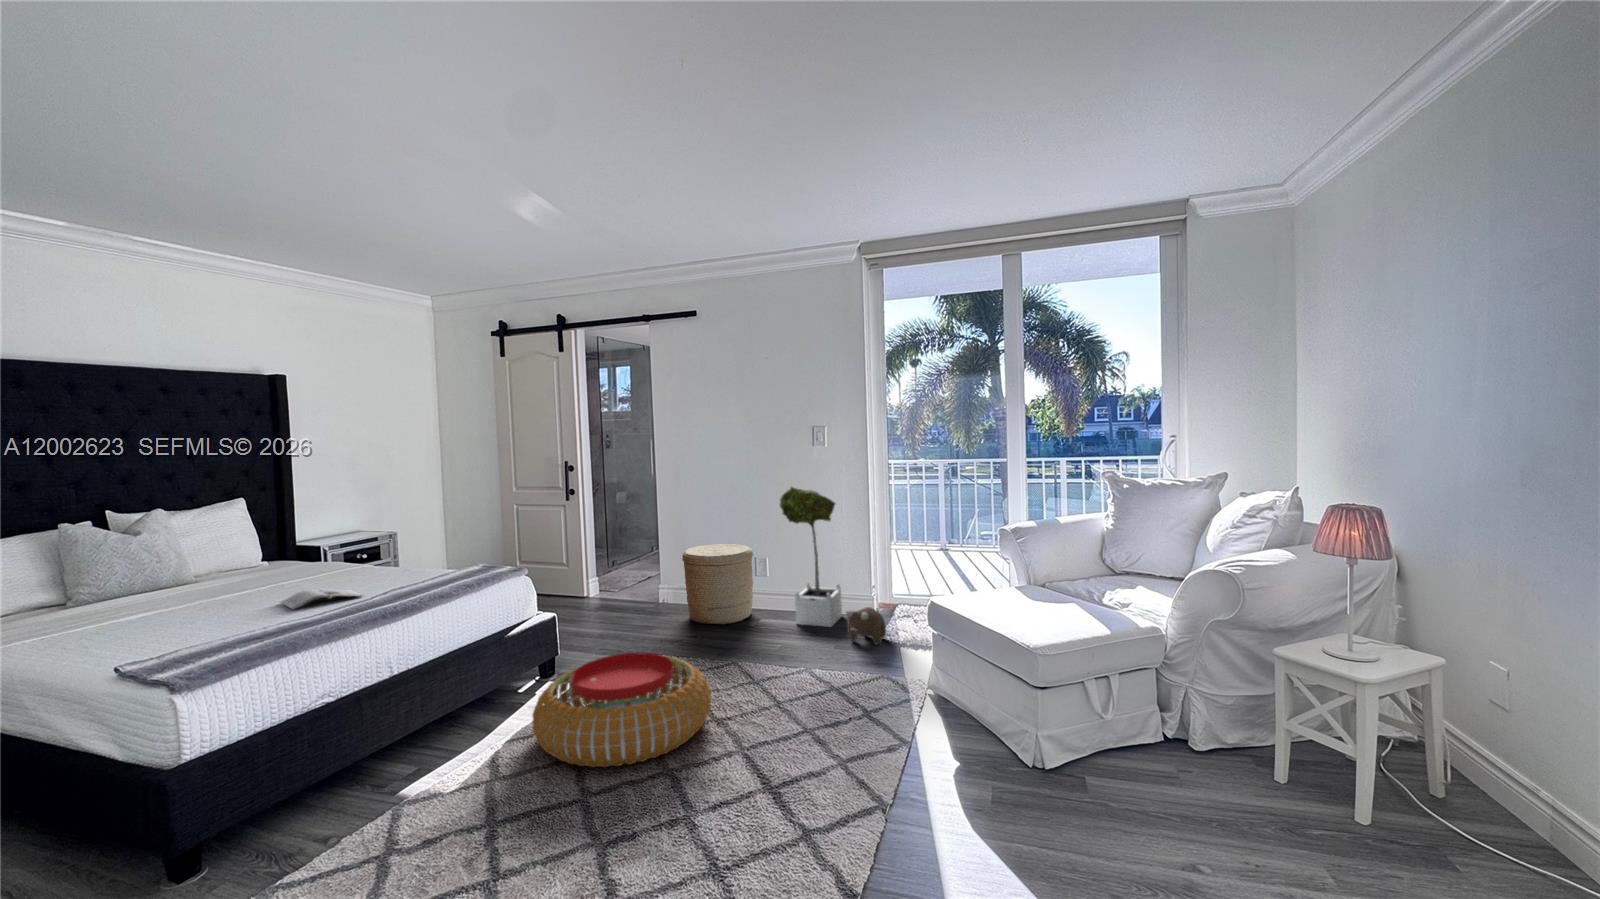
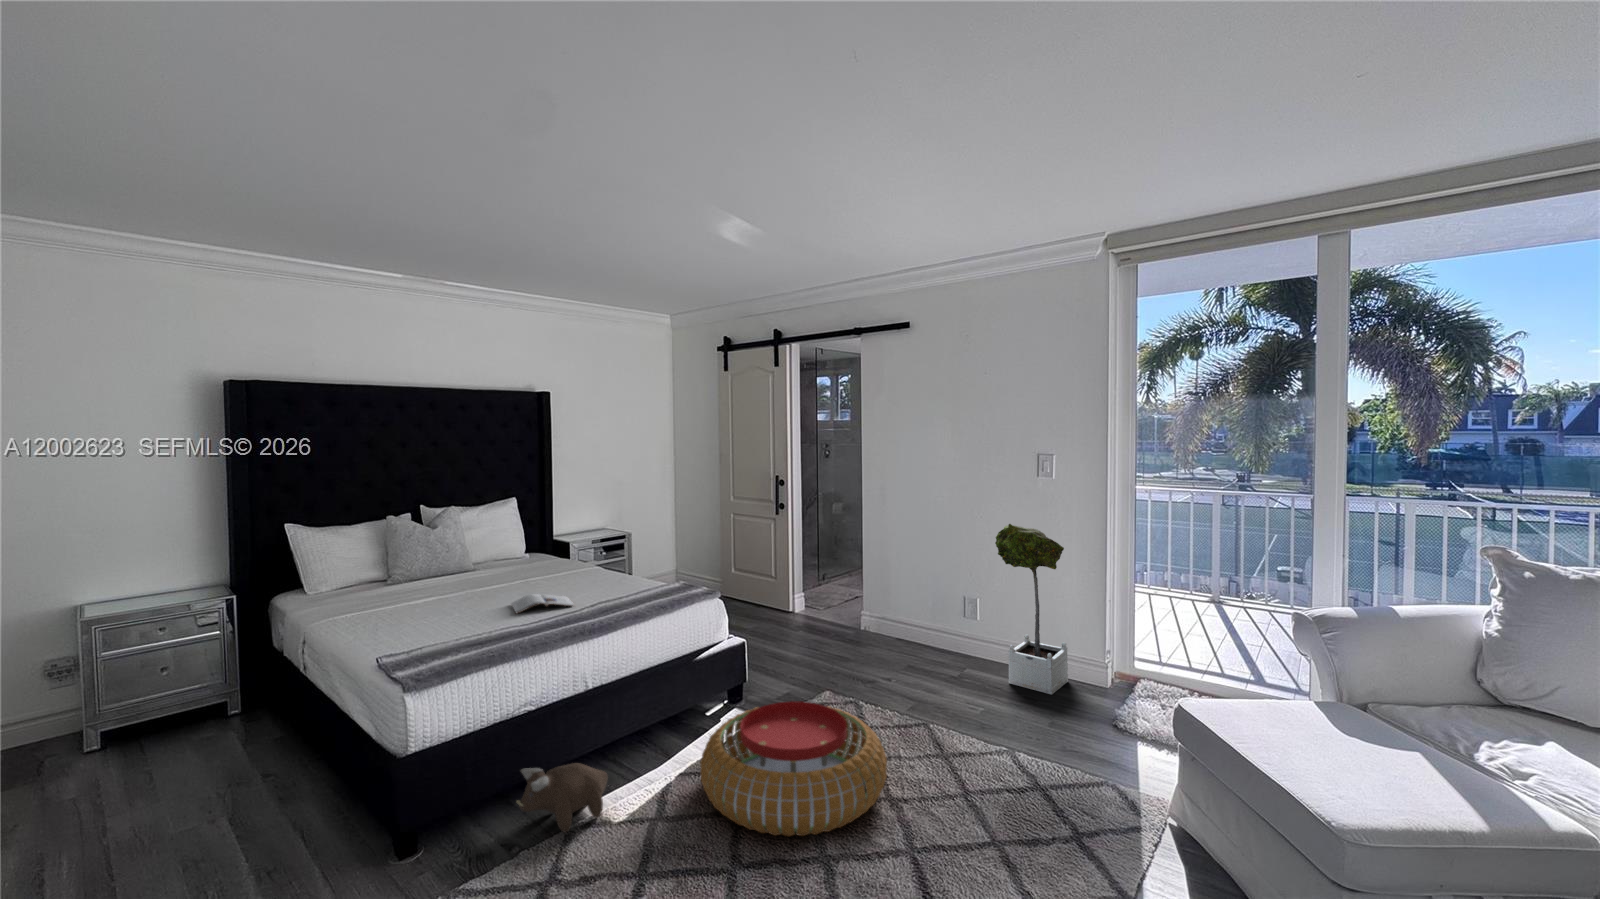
woven basket: present [682,544,753,624] -> none [885,577,963,669]
plush toy: present [846,607,886,645] -> present [517,763,608,833]

